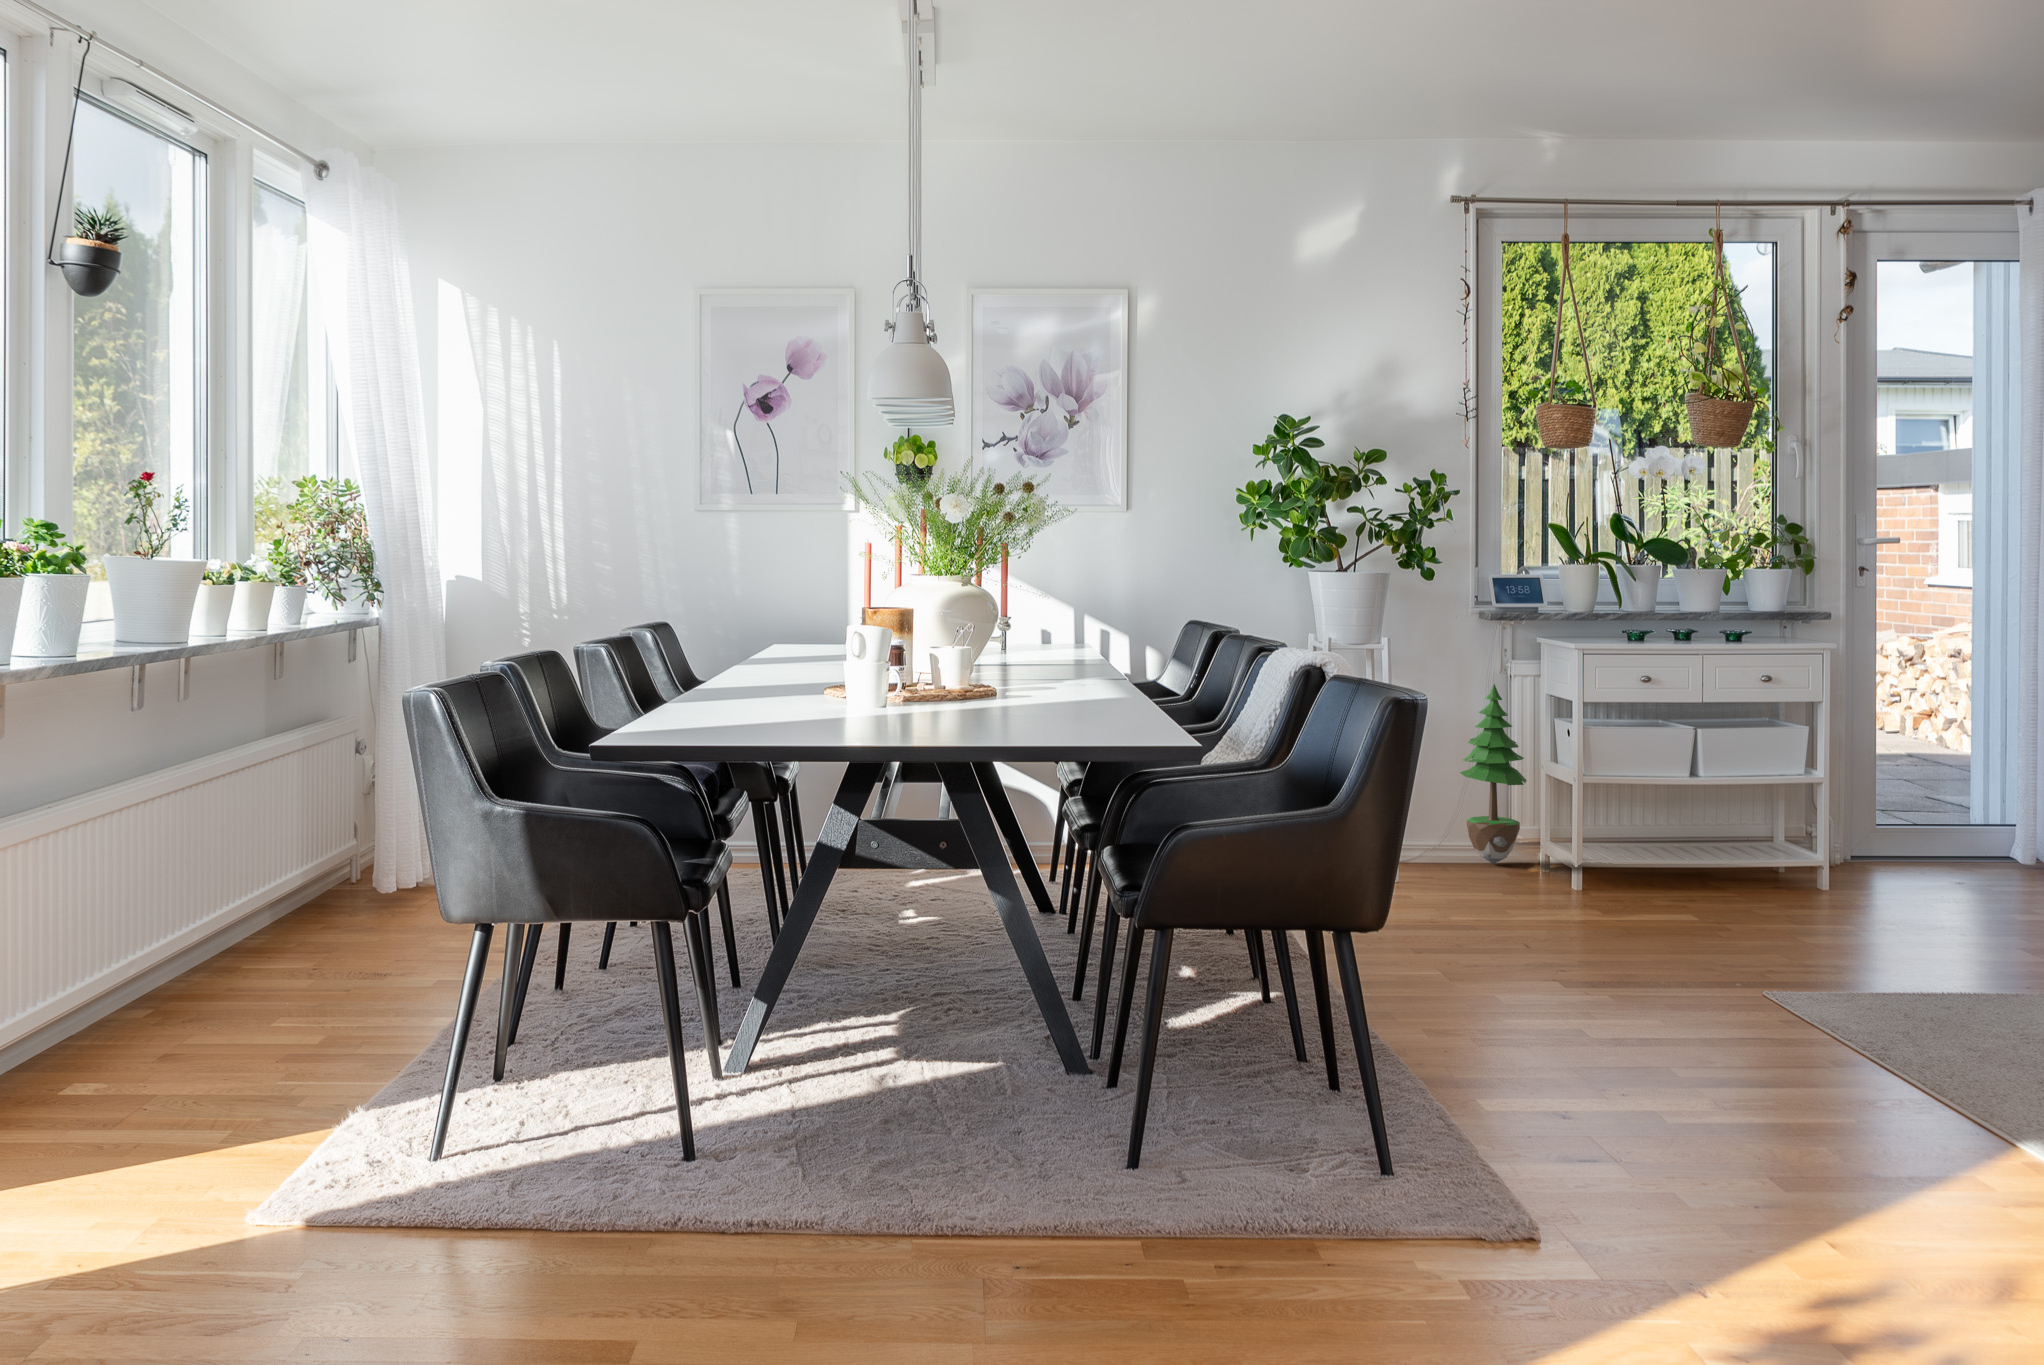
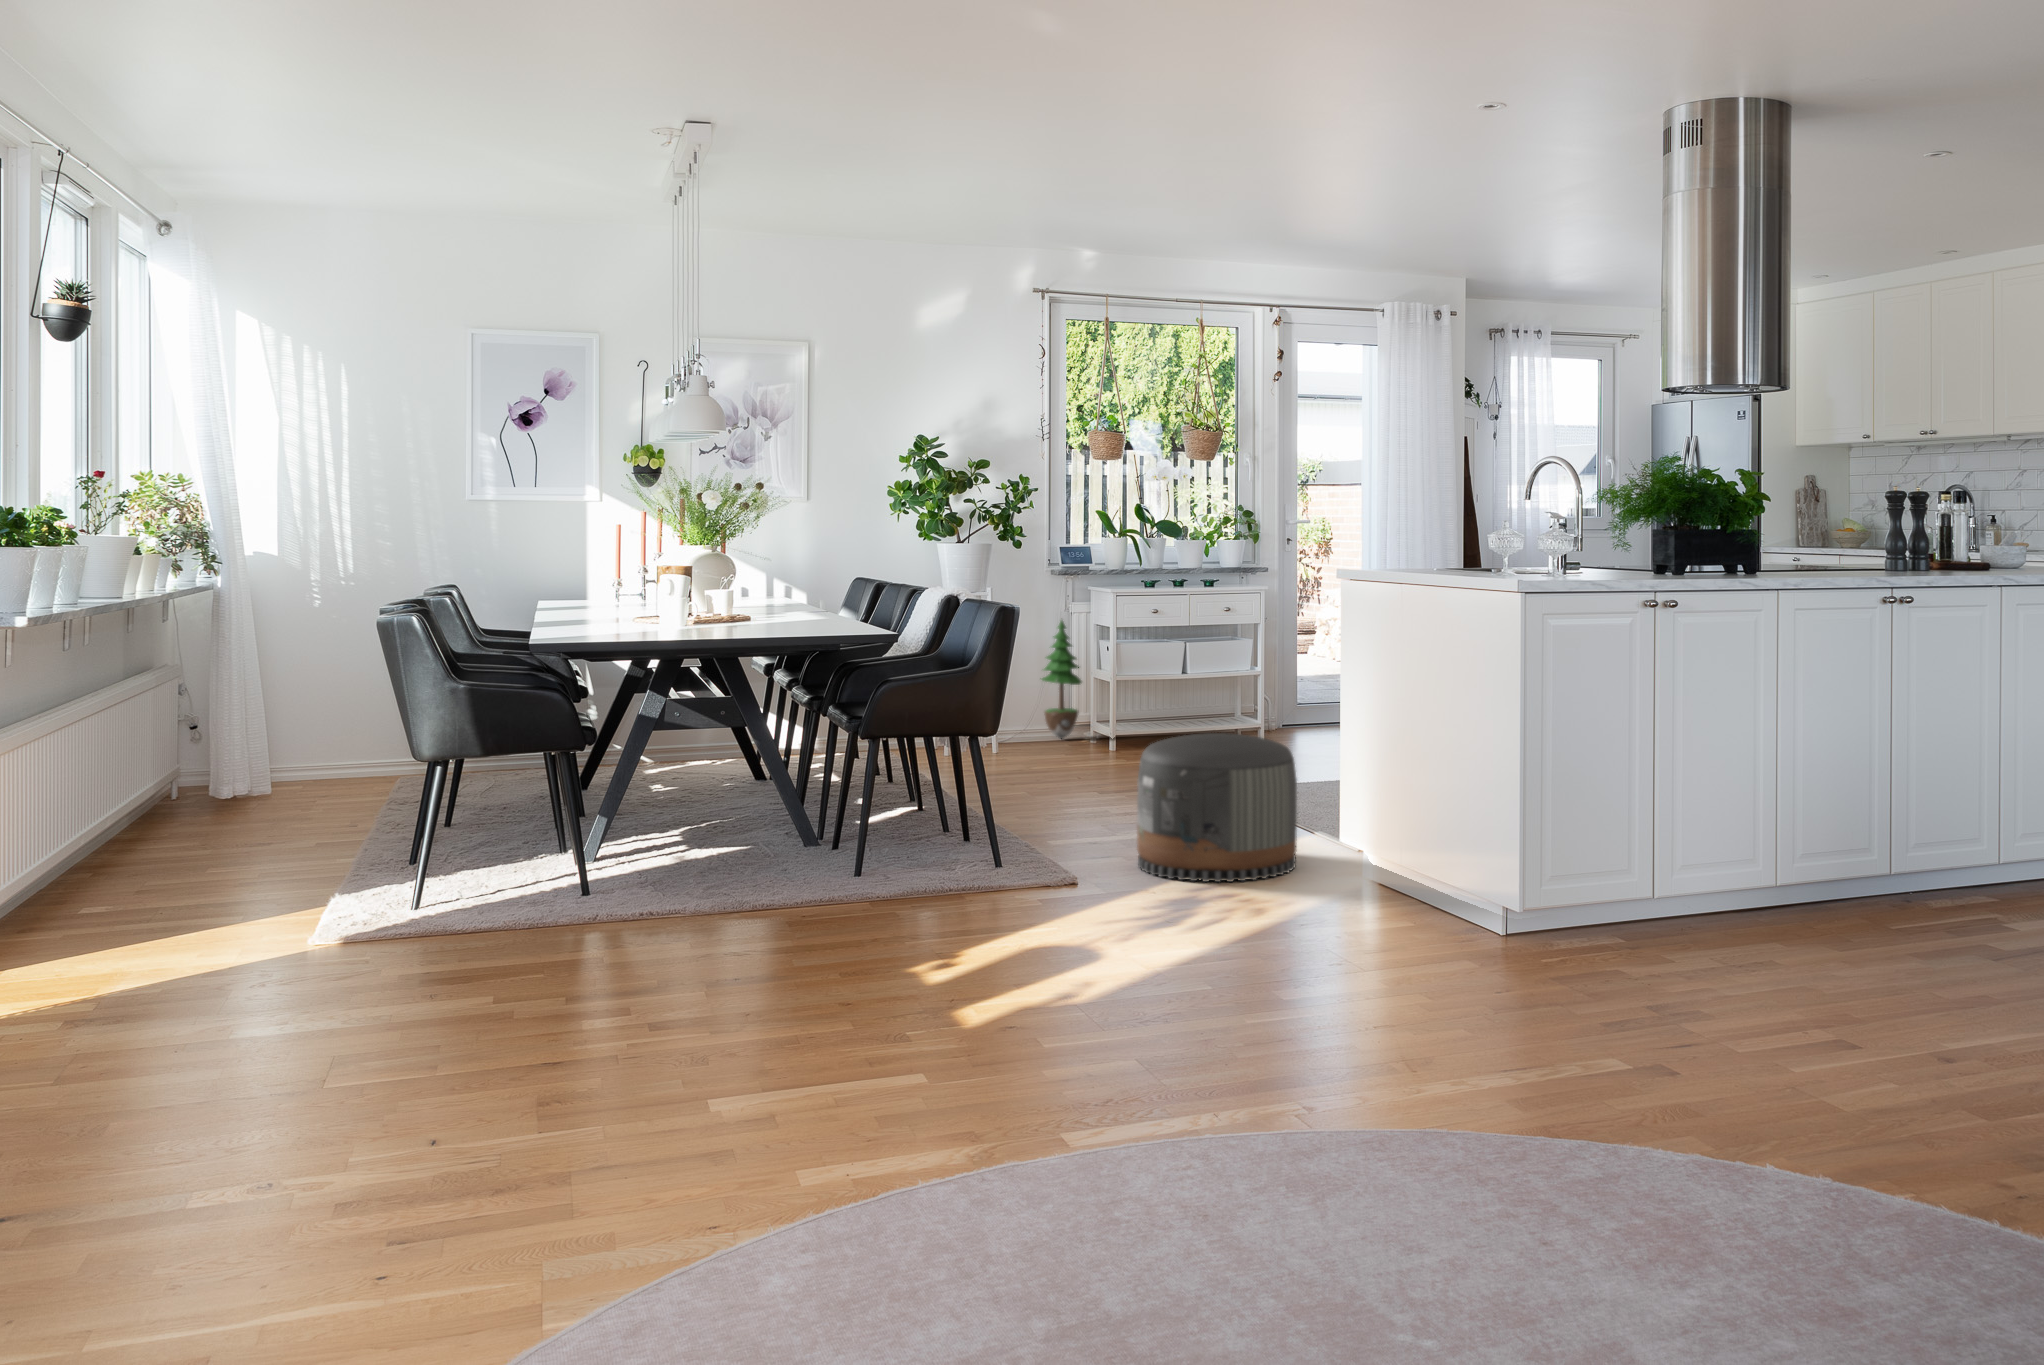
pouf: none [1658,960,2011,1296] -> present [1137,733,1297,882]

